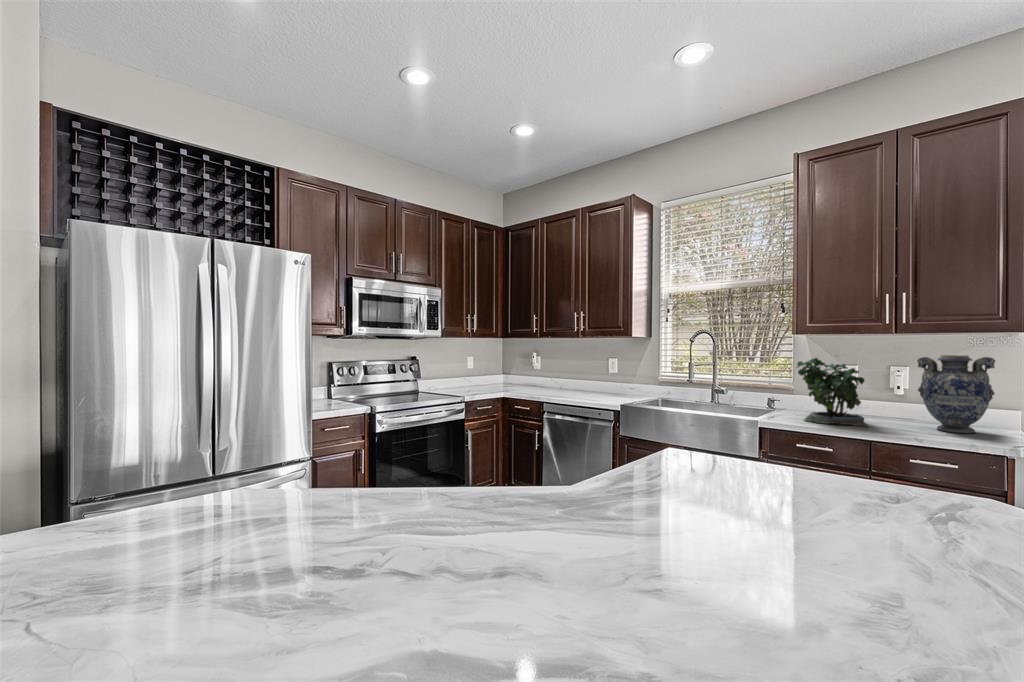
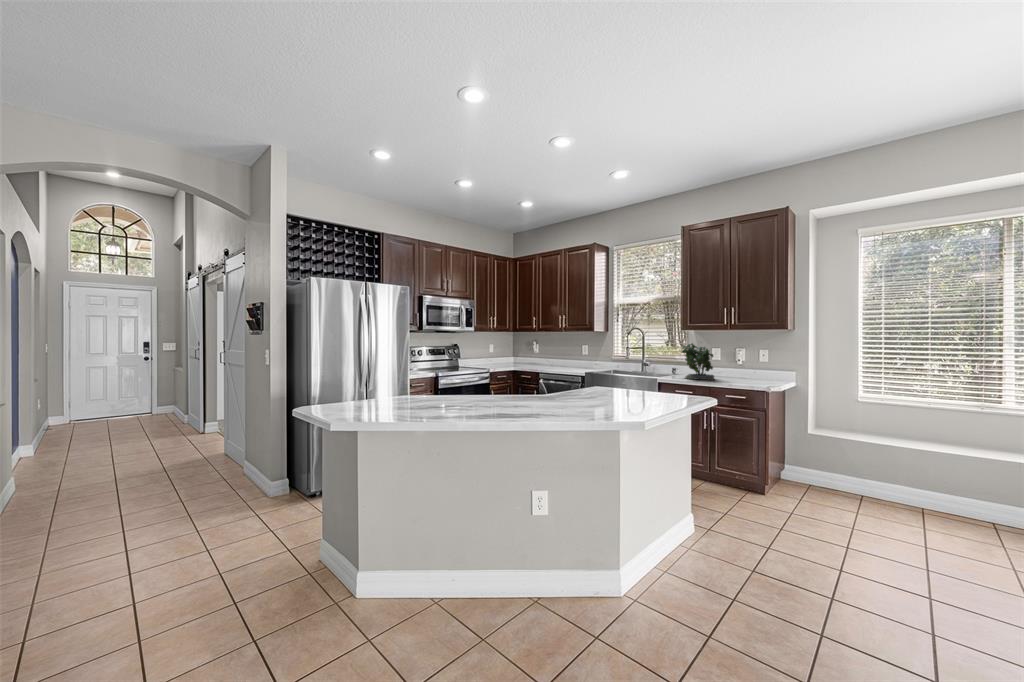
vase: present [917,355,995,433] -> none [739,342,773,382]

